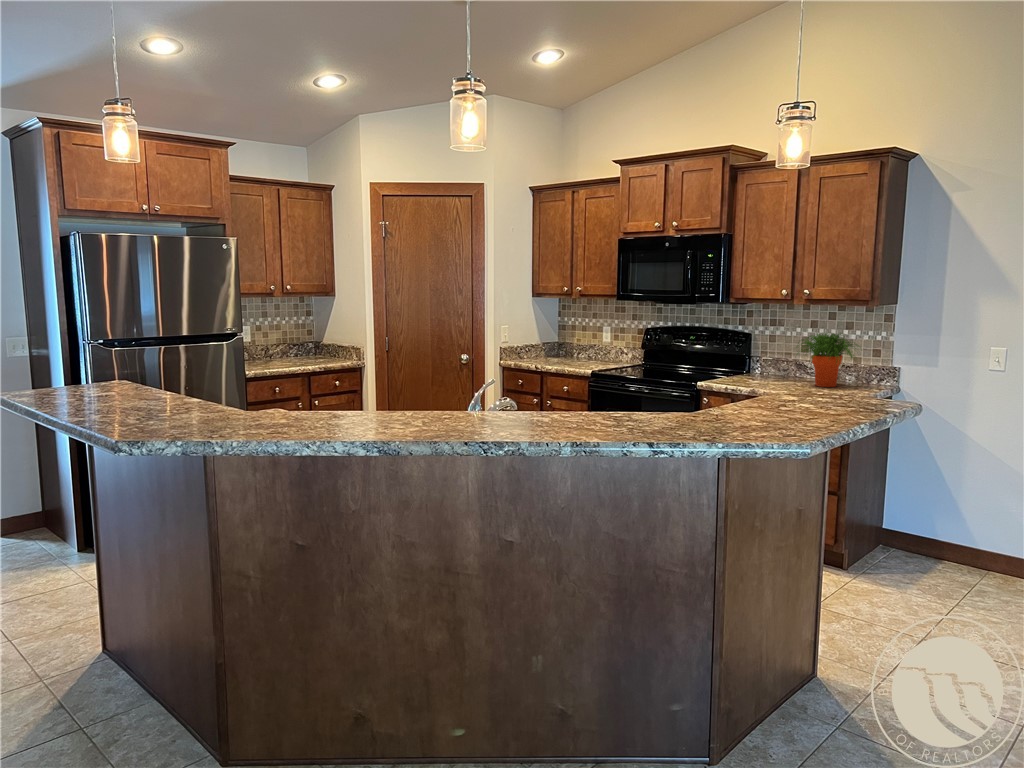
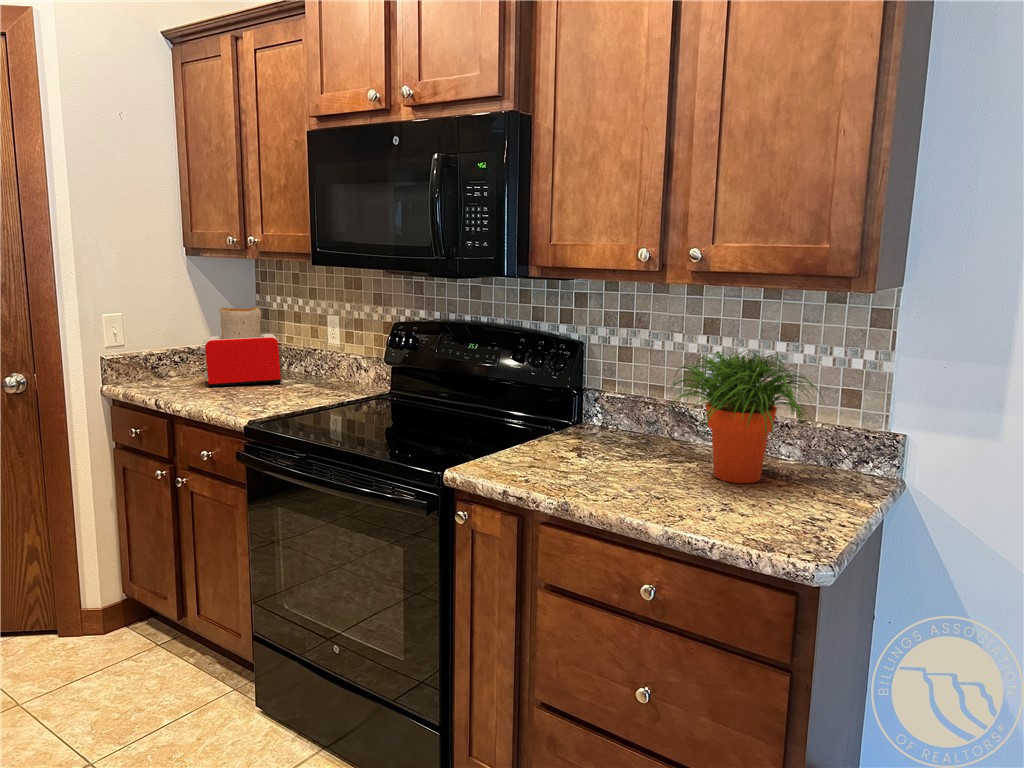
toaster: none [543,322,582,362] -> present [200,307,281,387]

